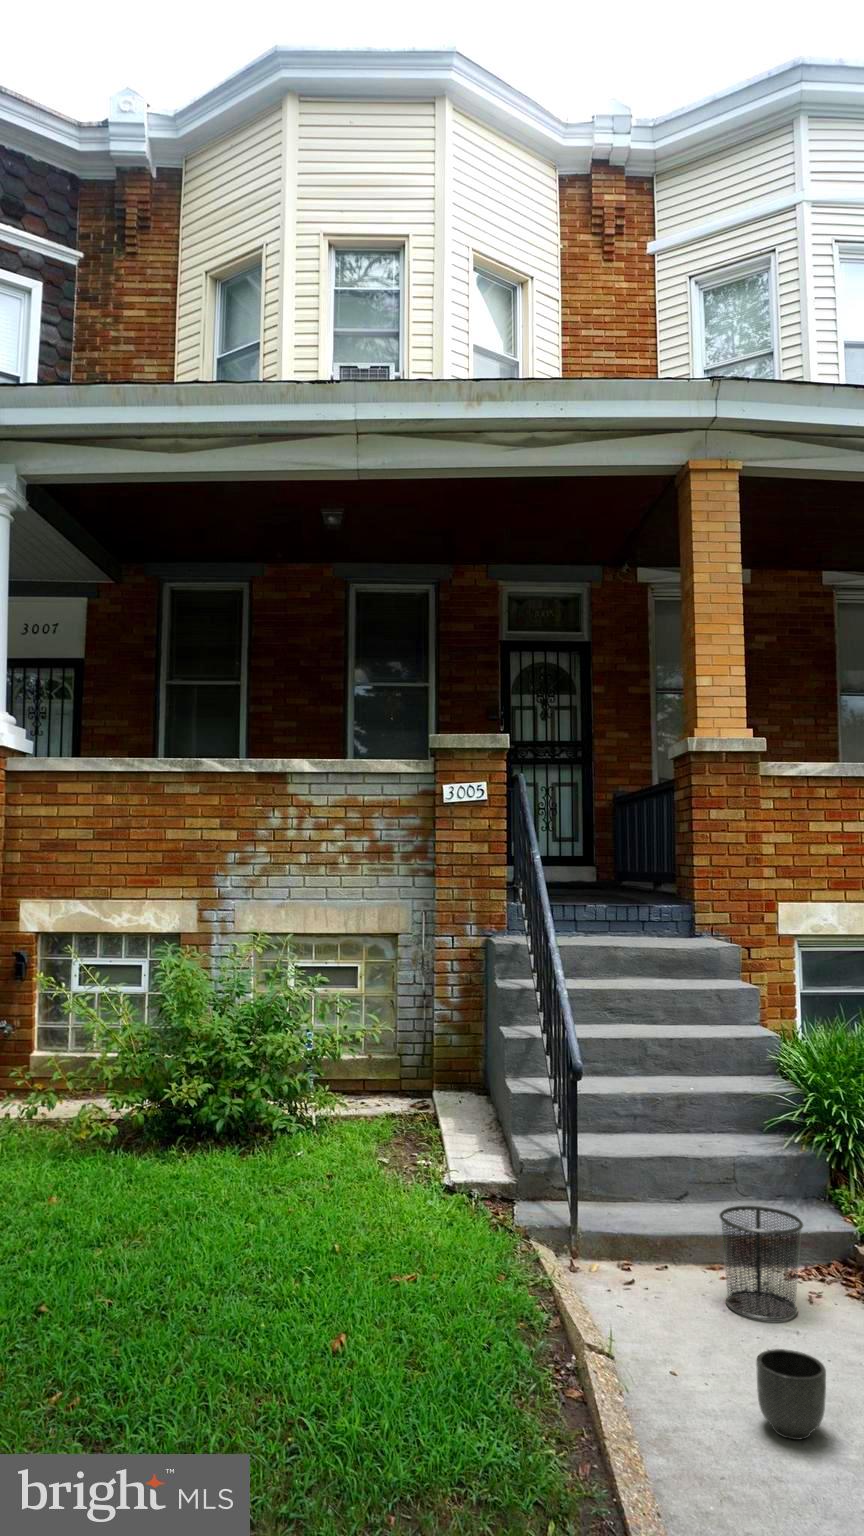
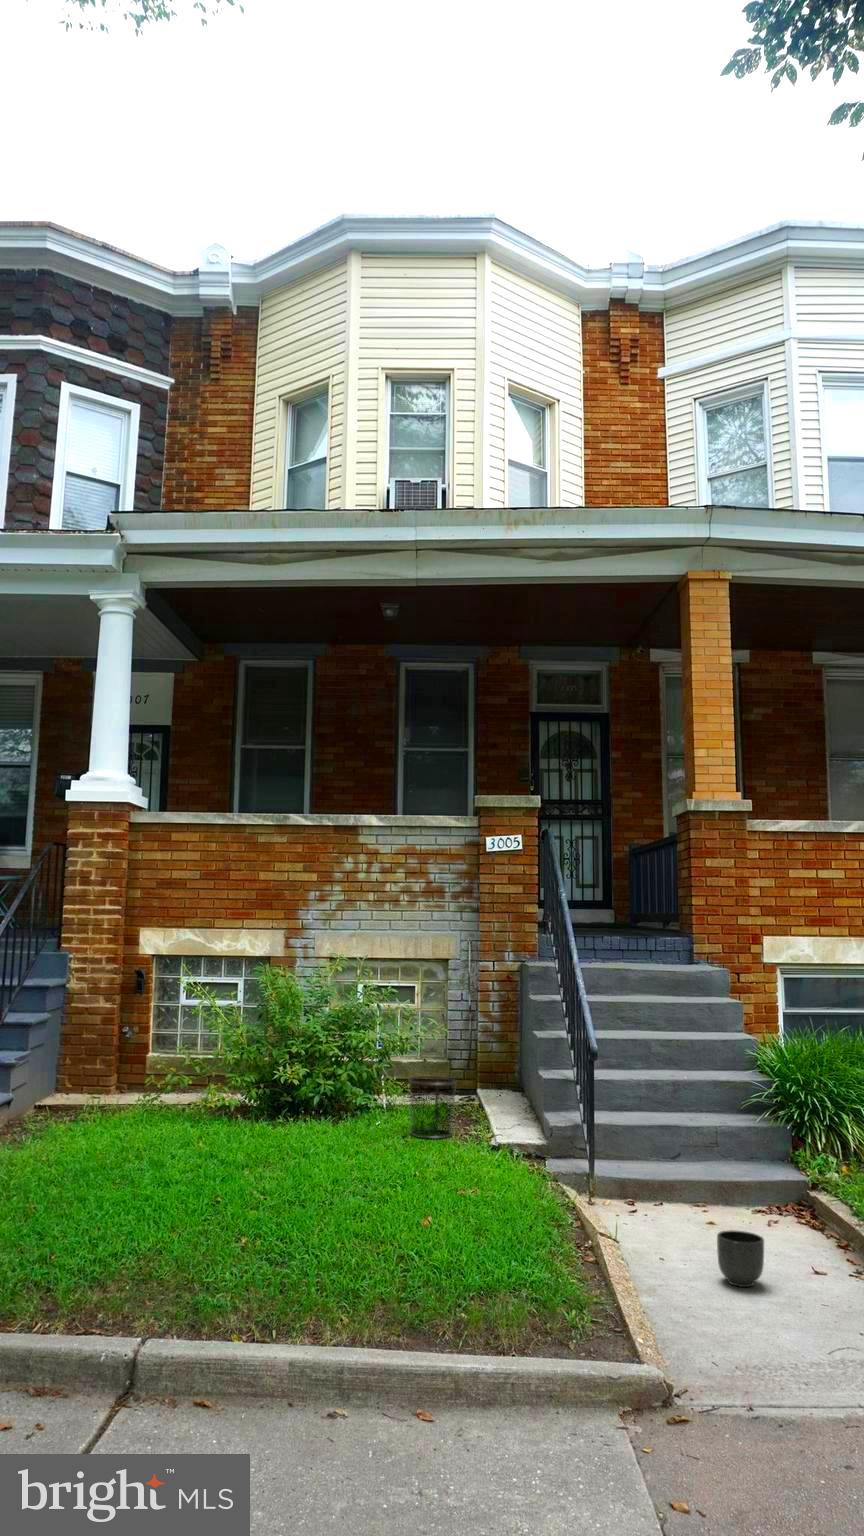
waste bin: present [720,1206,803,1321] -> present [408,1076,457,1139]

